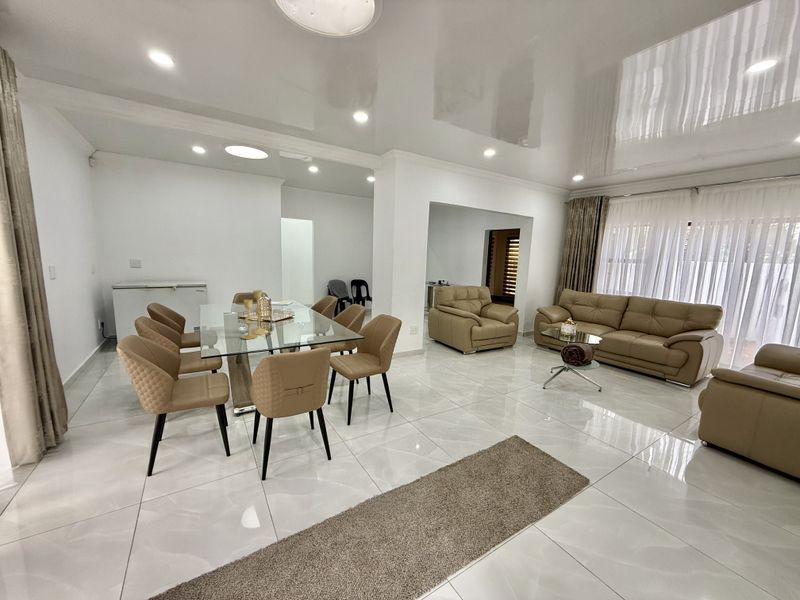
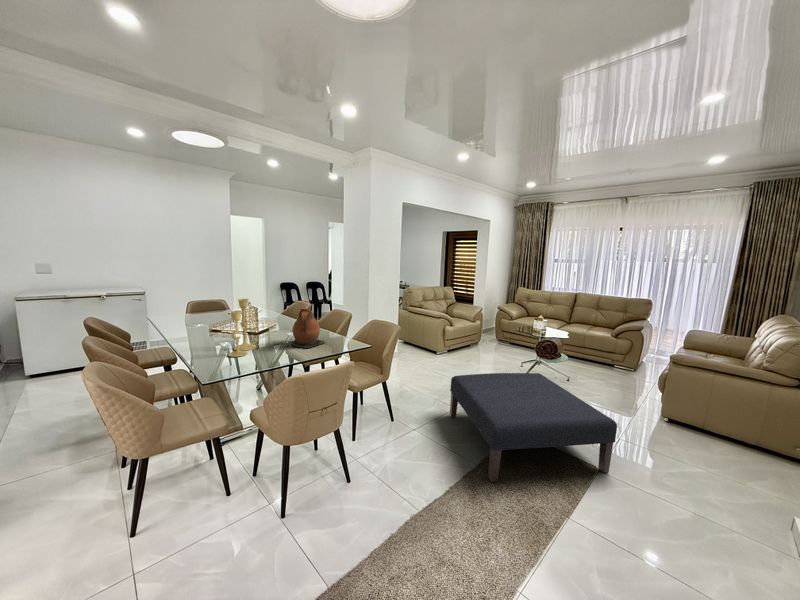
ceramic pitcher: none [294,300,327,335] -> present [290,308,325,348]
ottoman: none [451,373,612,489] -> present [450,373,617,482]

